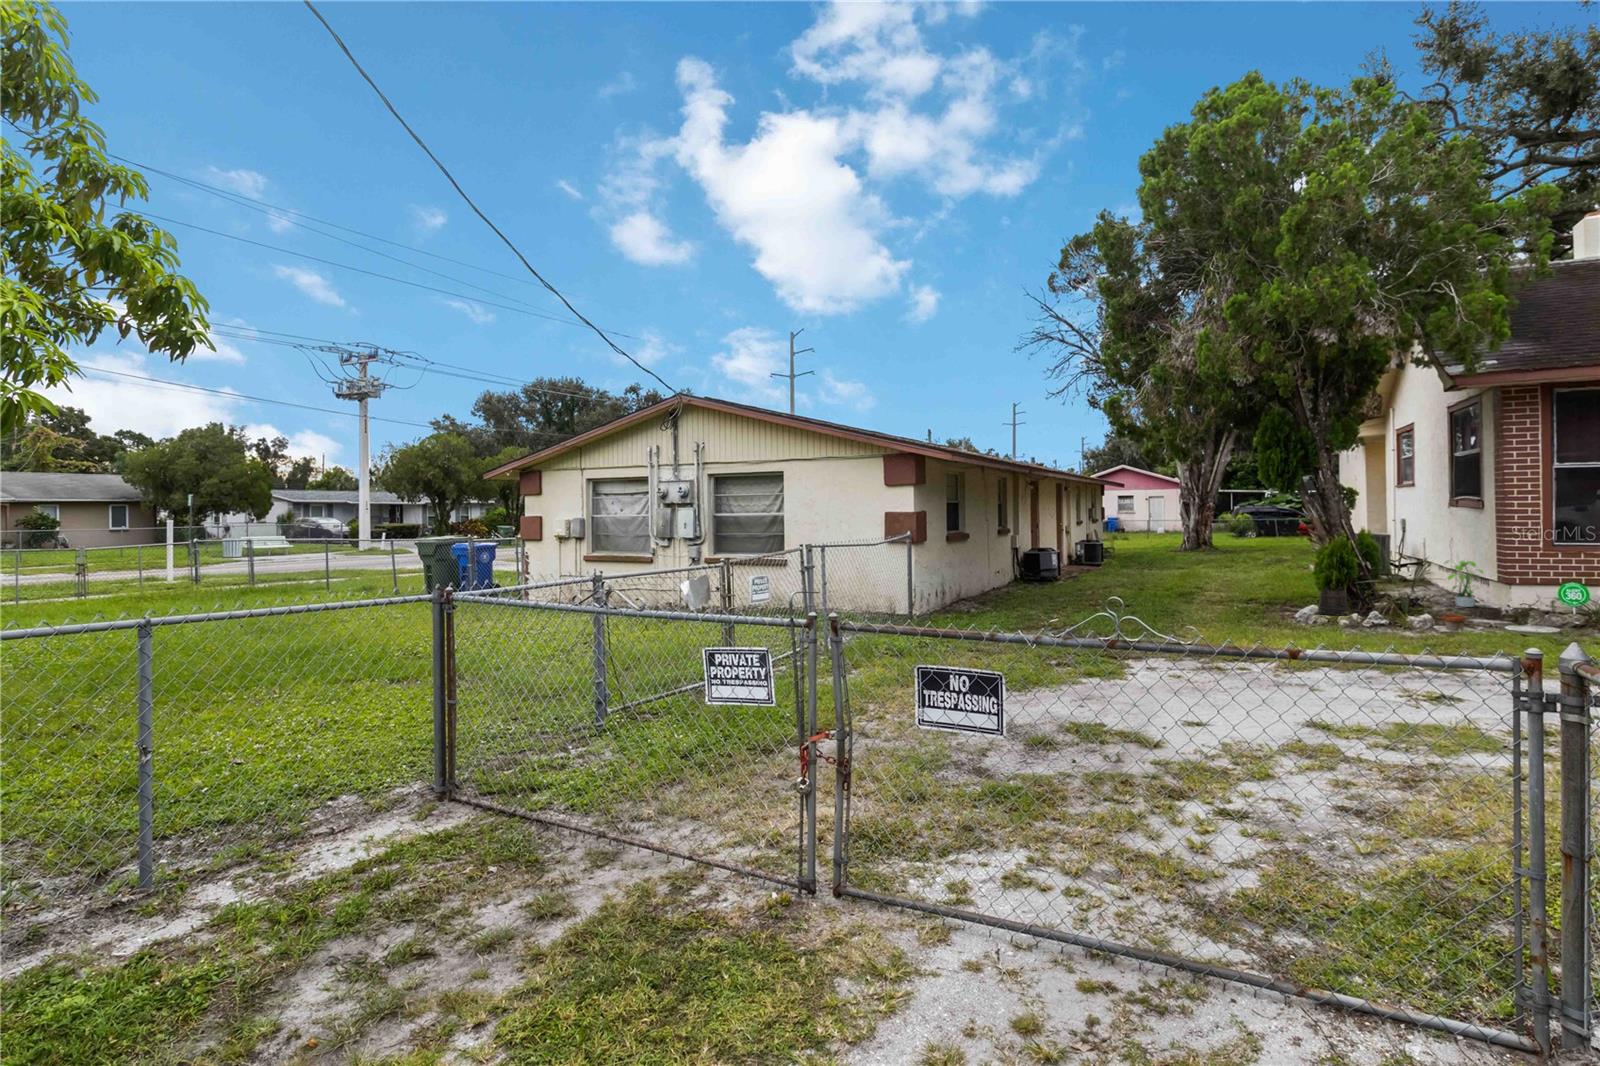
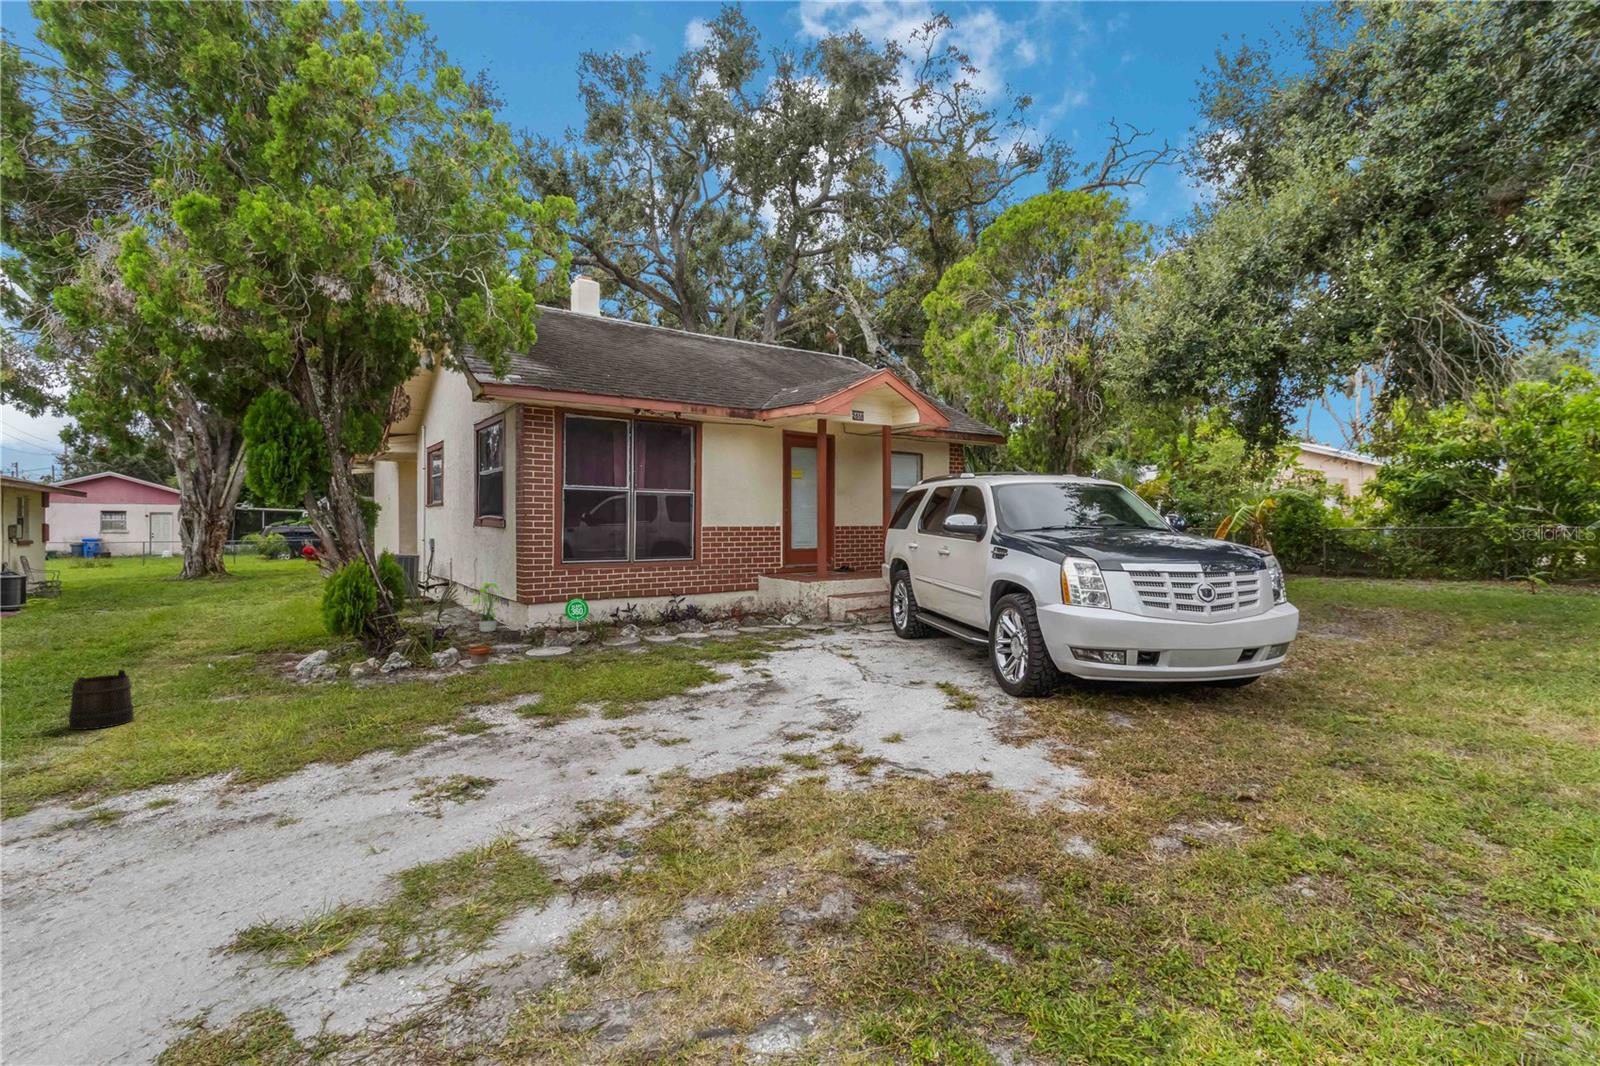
bucket: present [1319,587,1348,615] -> present [68,670,134,730]

